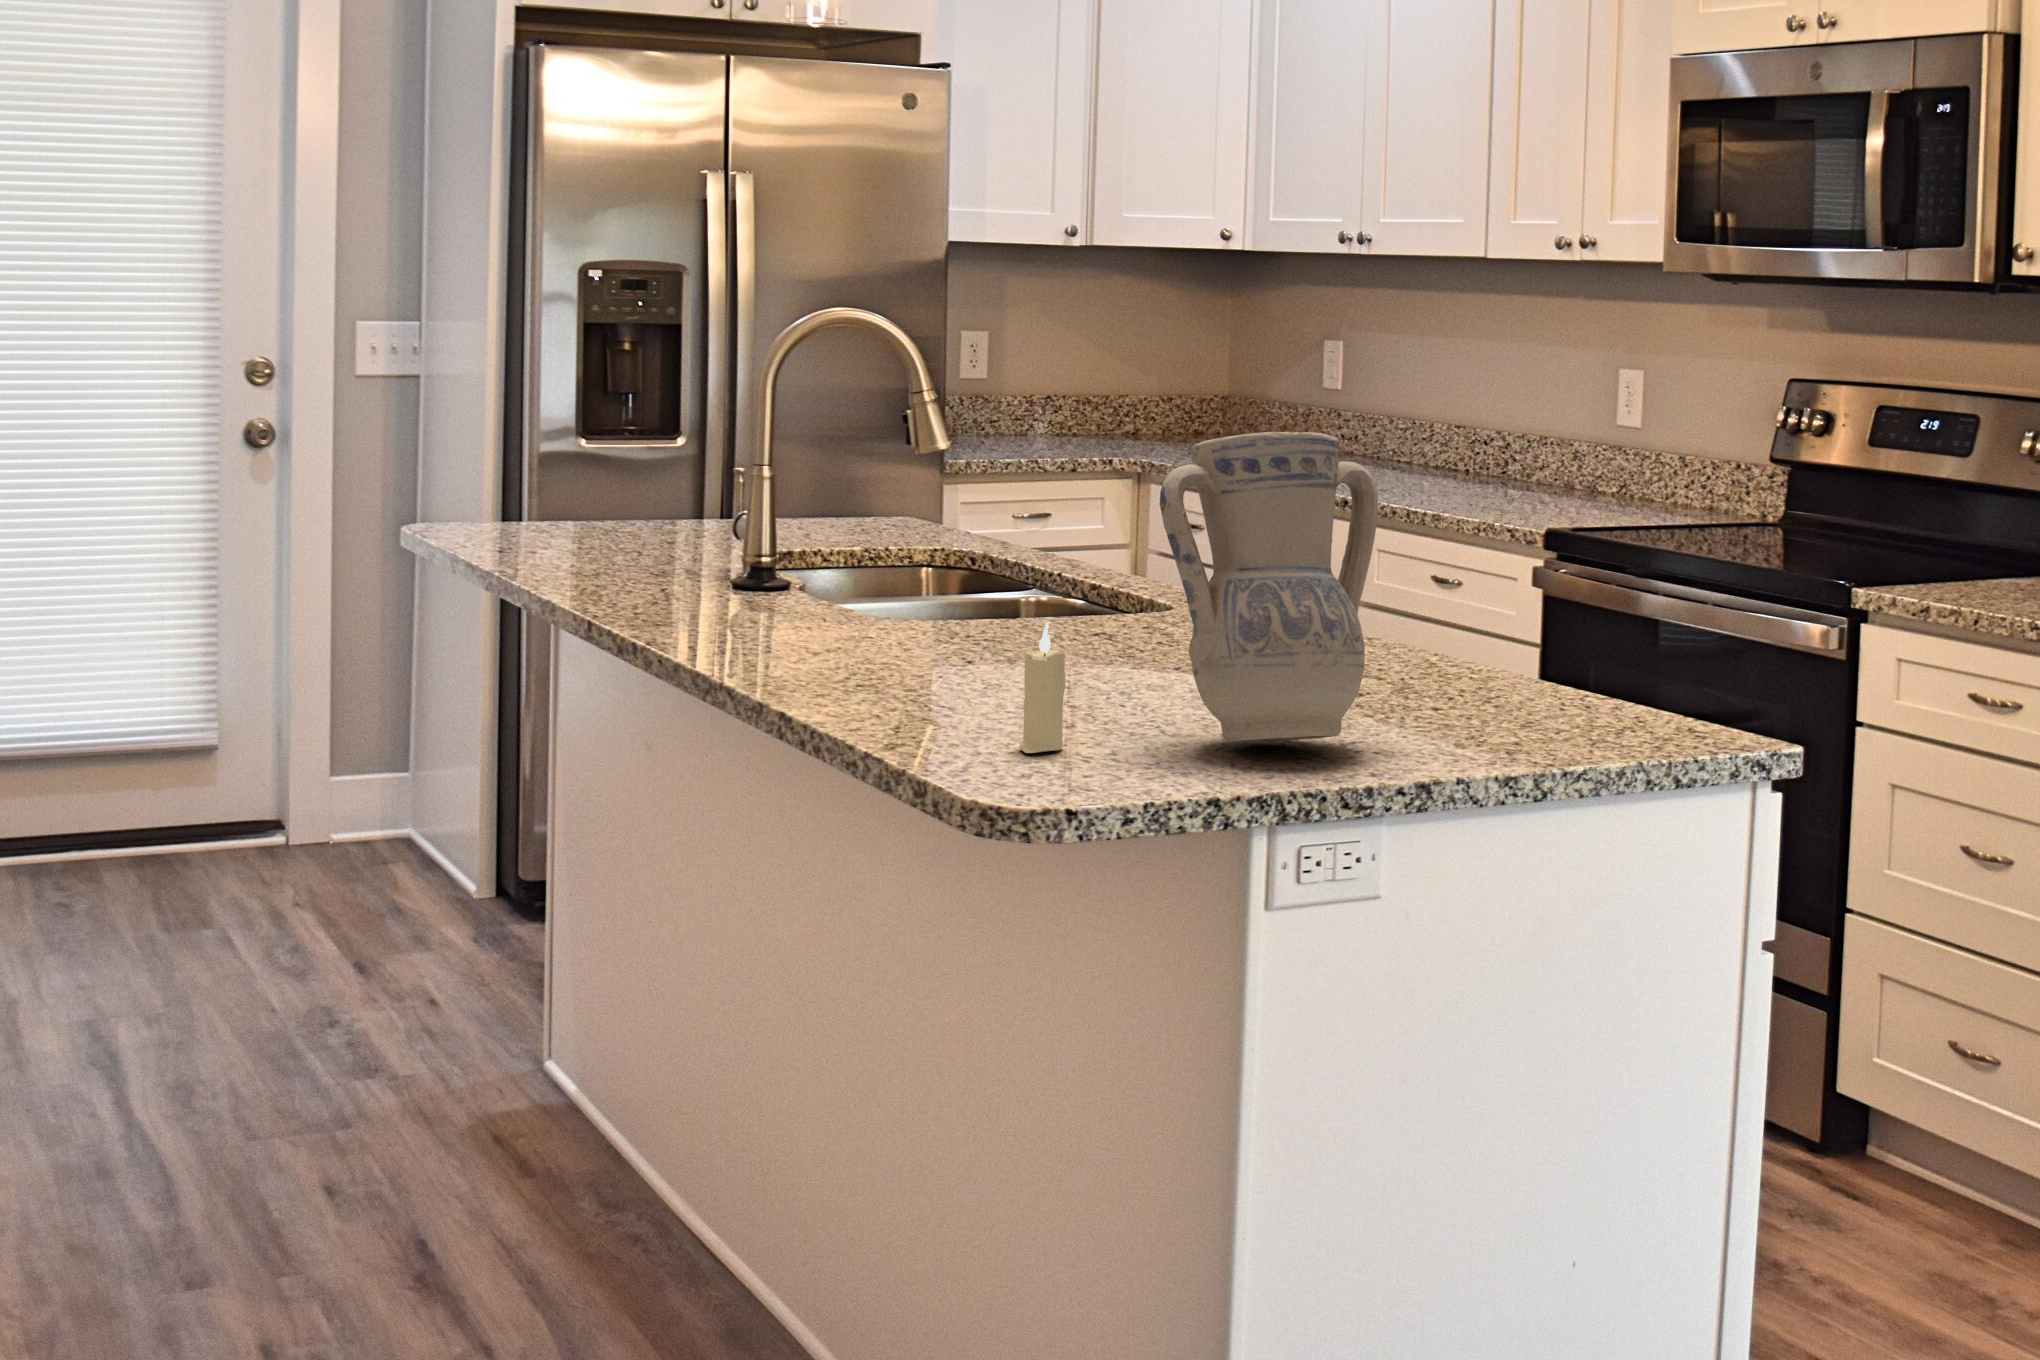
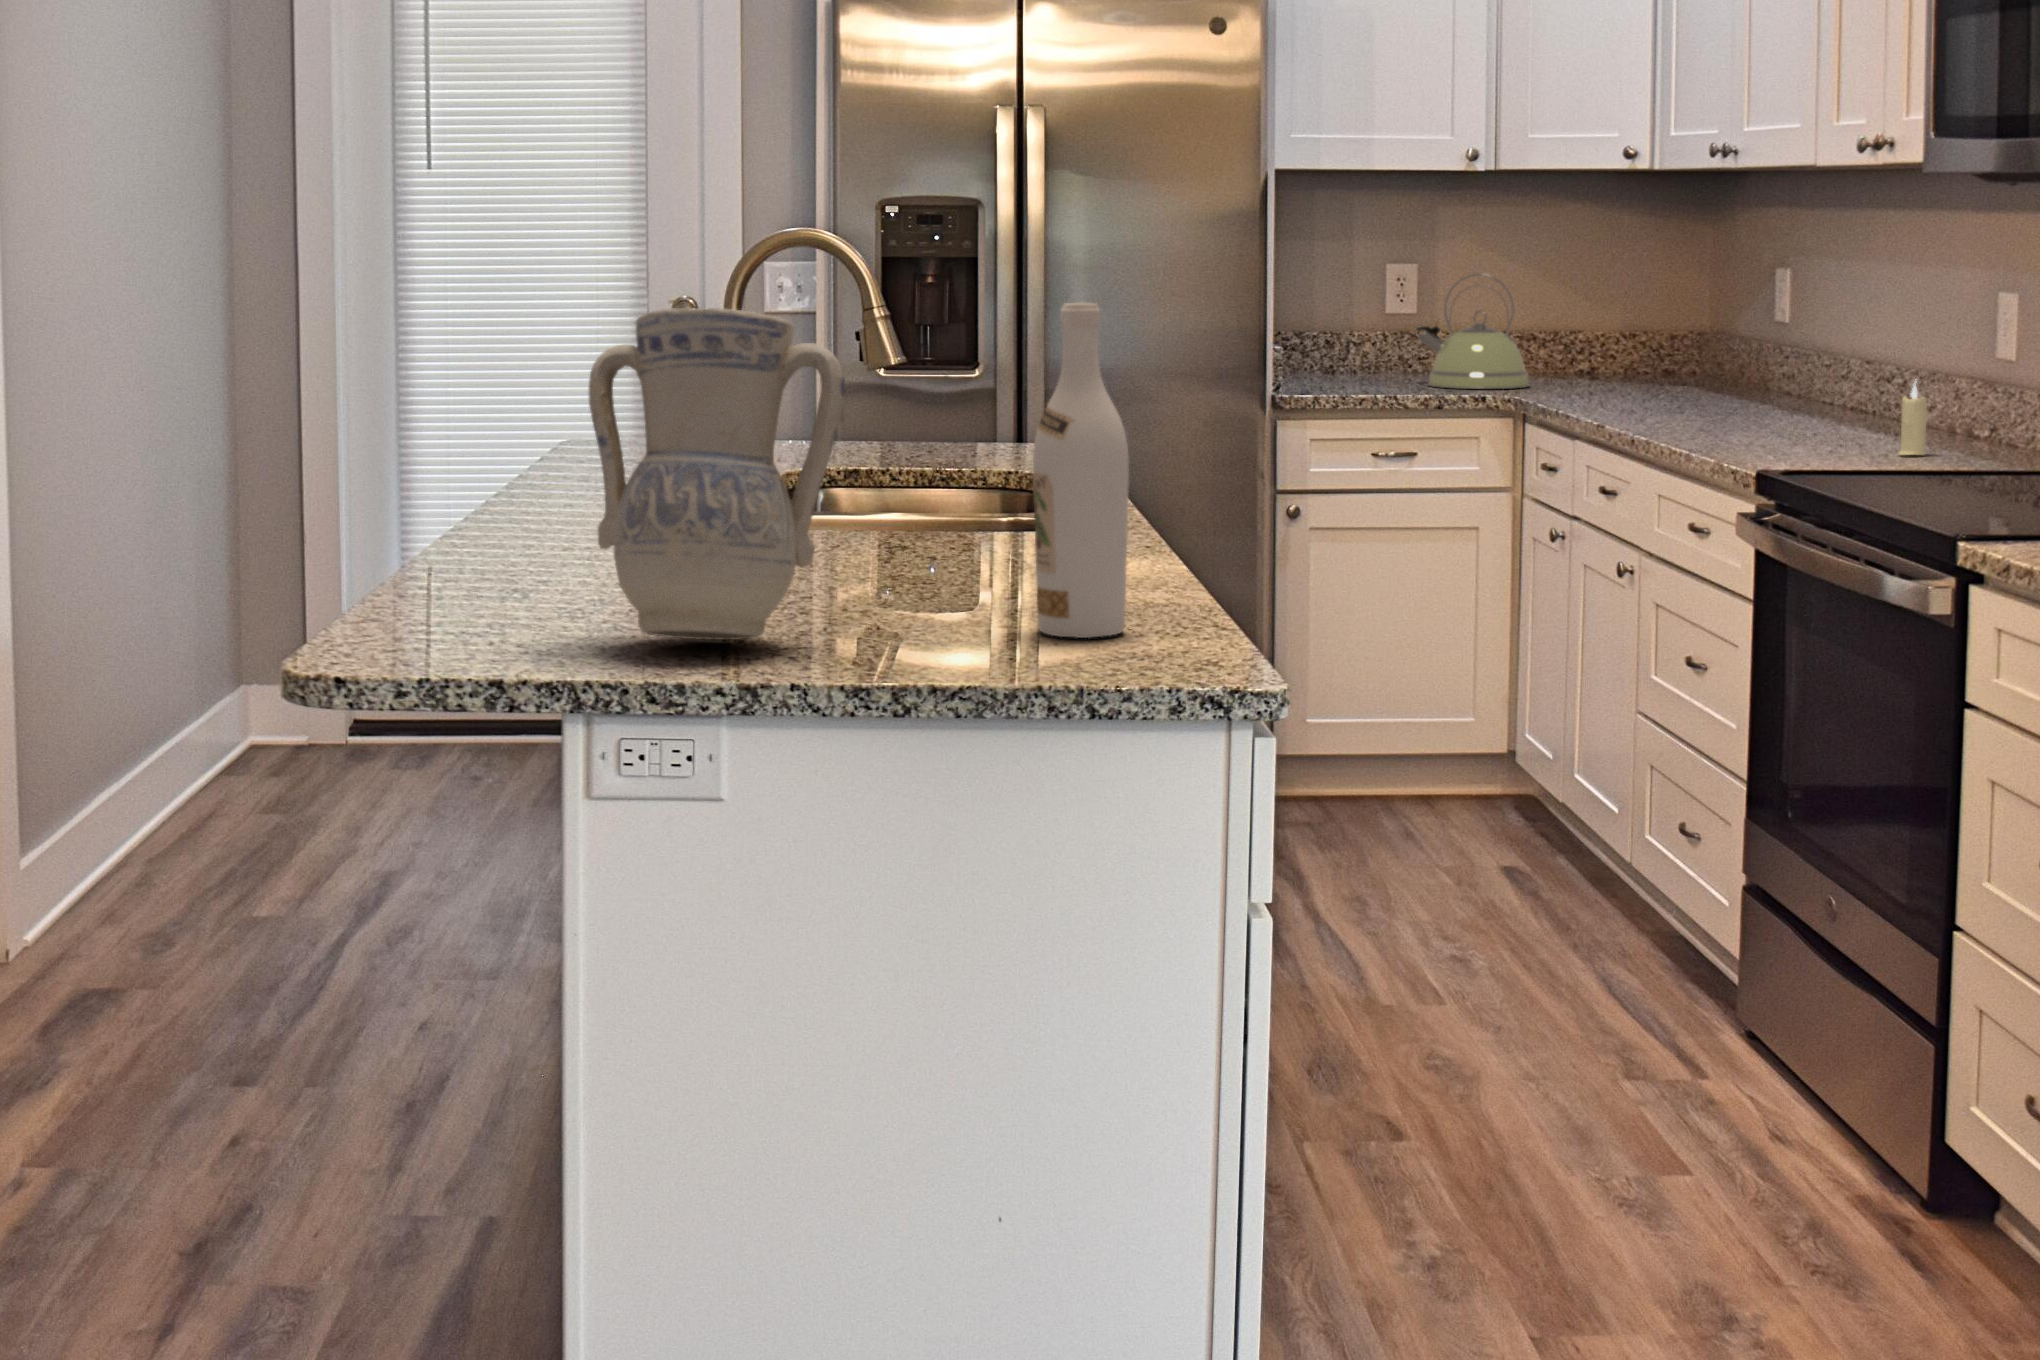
kettle: none [1005,341,1108,448] -> present [1417,273,1529,389]
wine bottle: none [1472,421,1557,717] -> present [1033,303,1129,638]
candle: present [1019,621,1065,753] -> present [1899,382,1928,455]

